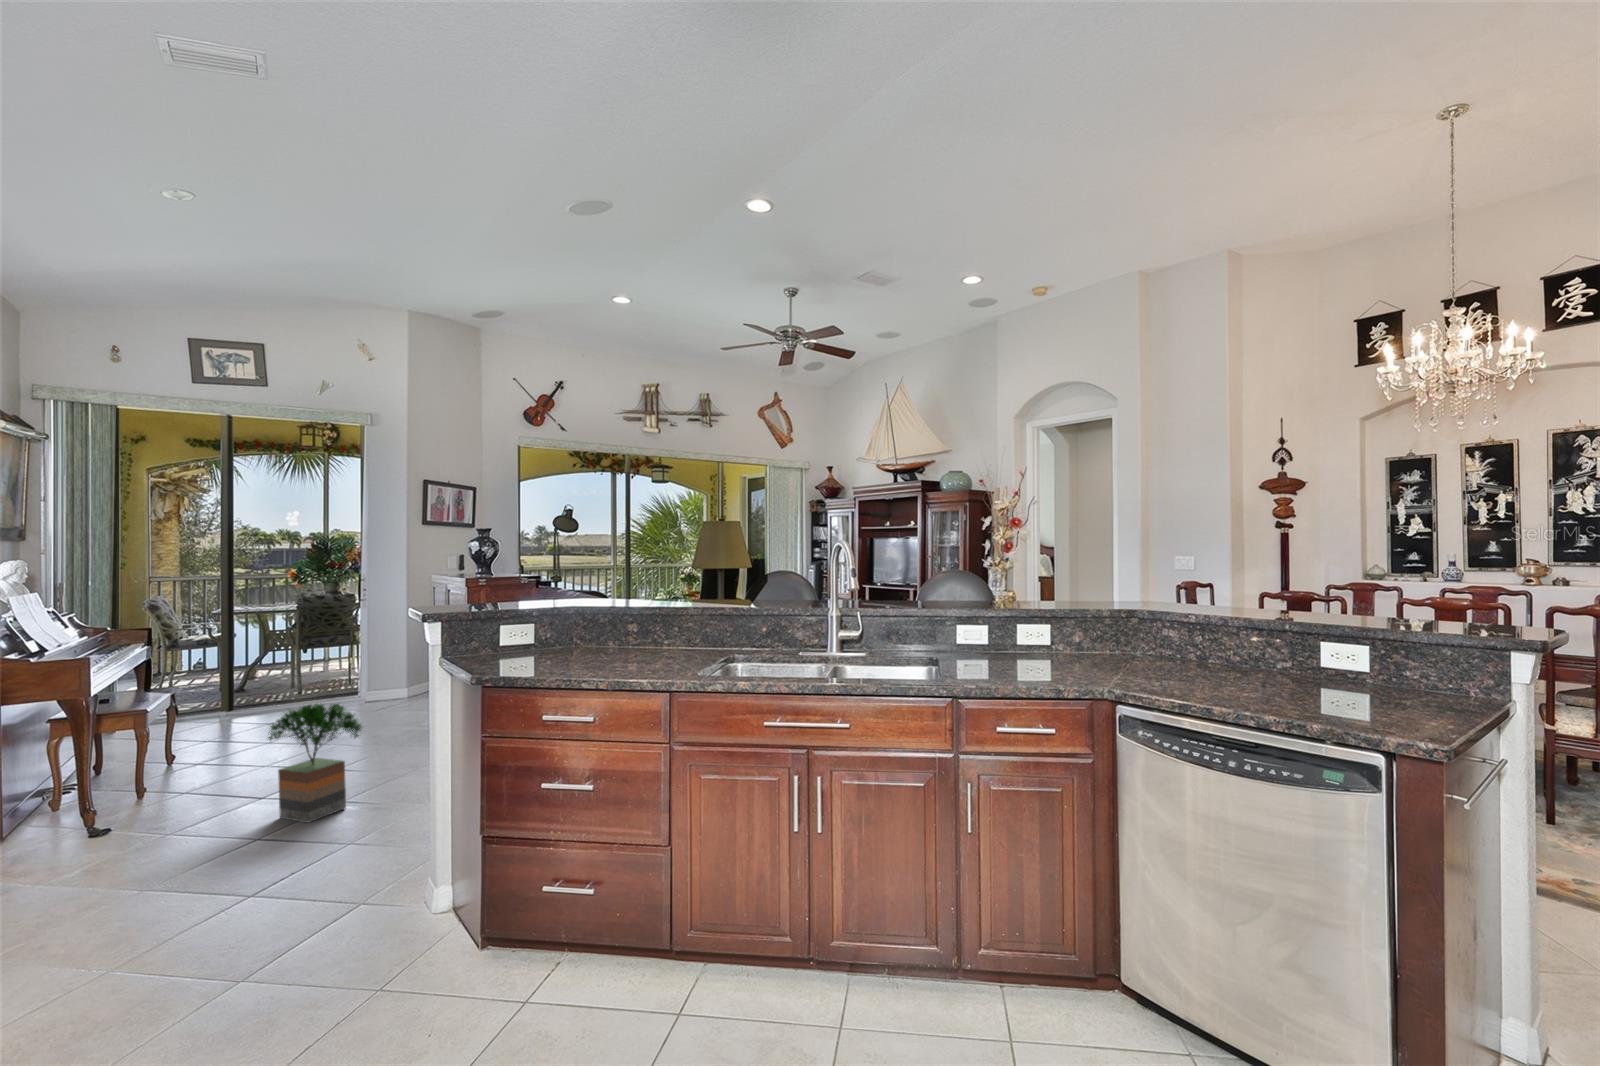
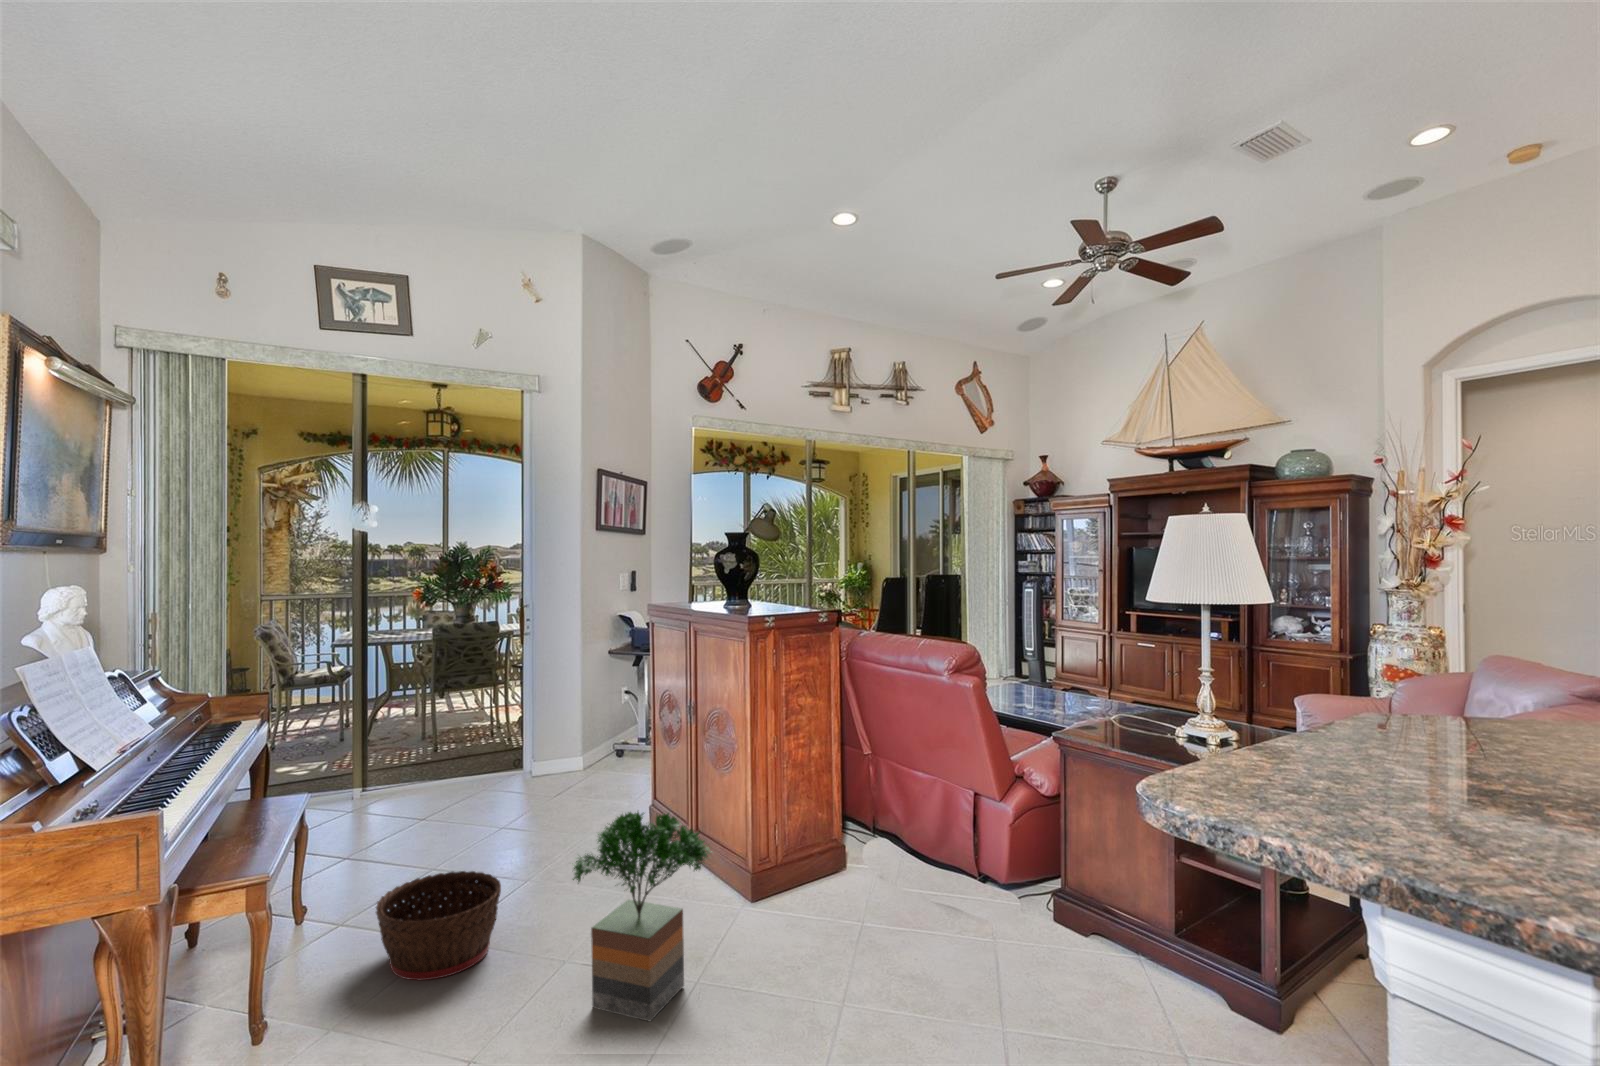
basket: none [158,750,251,809] -> present [376,871,501,980]

